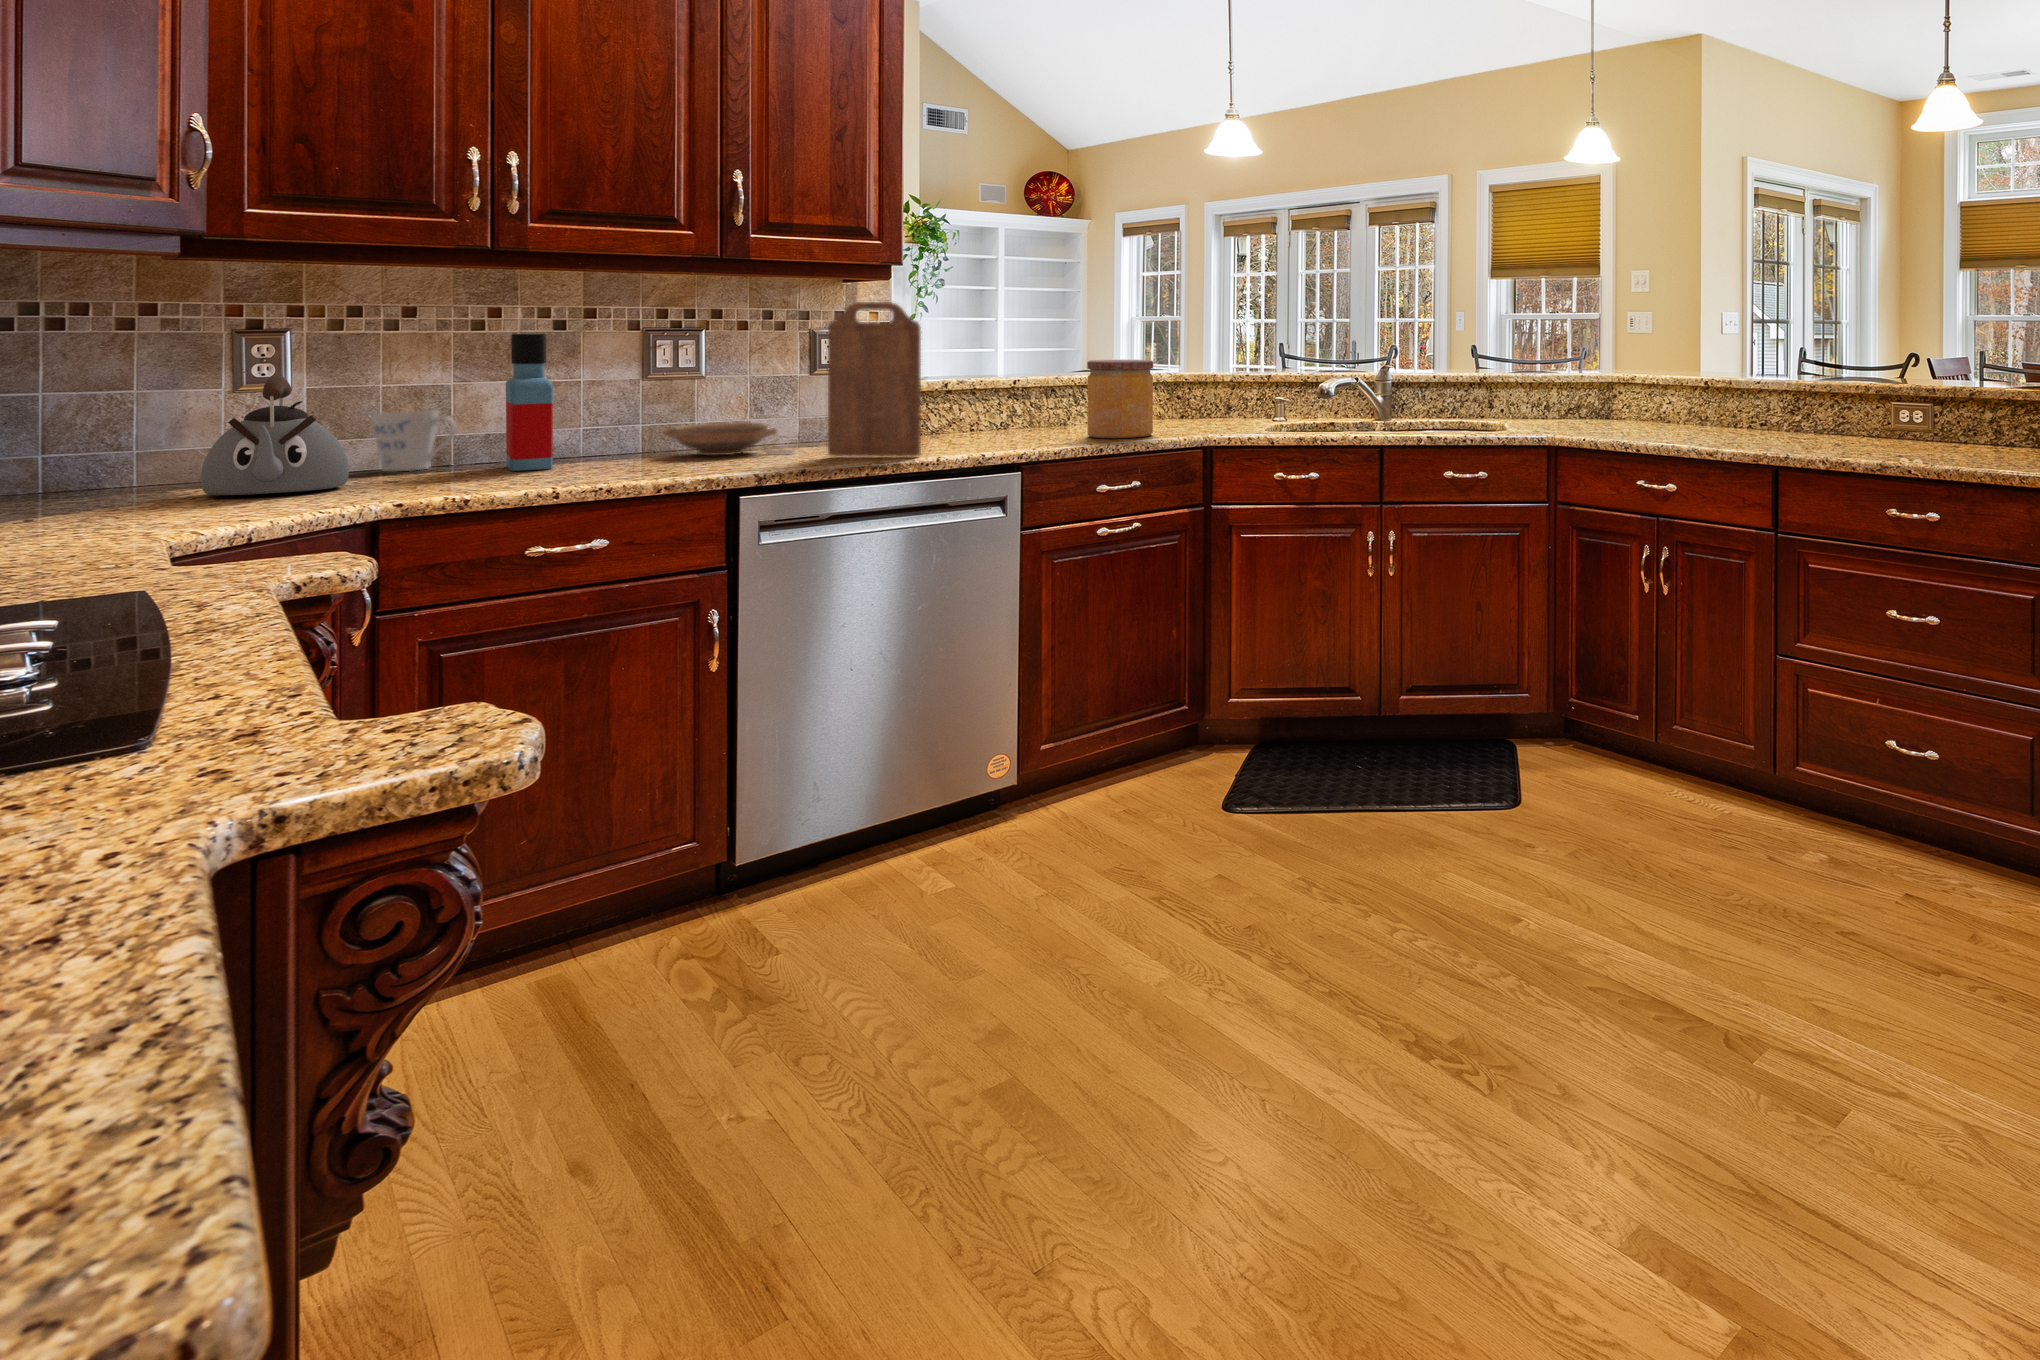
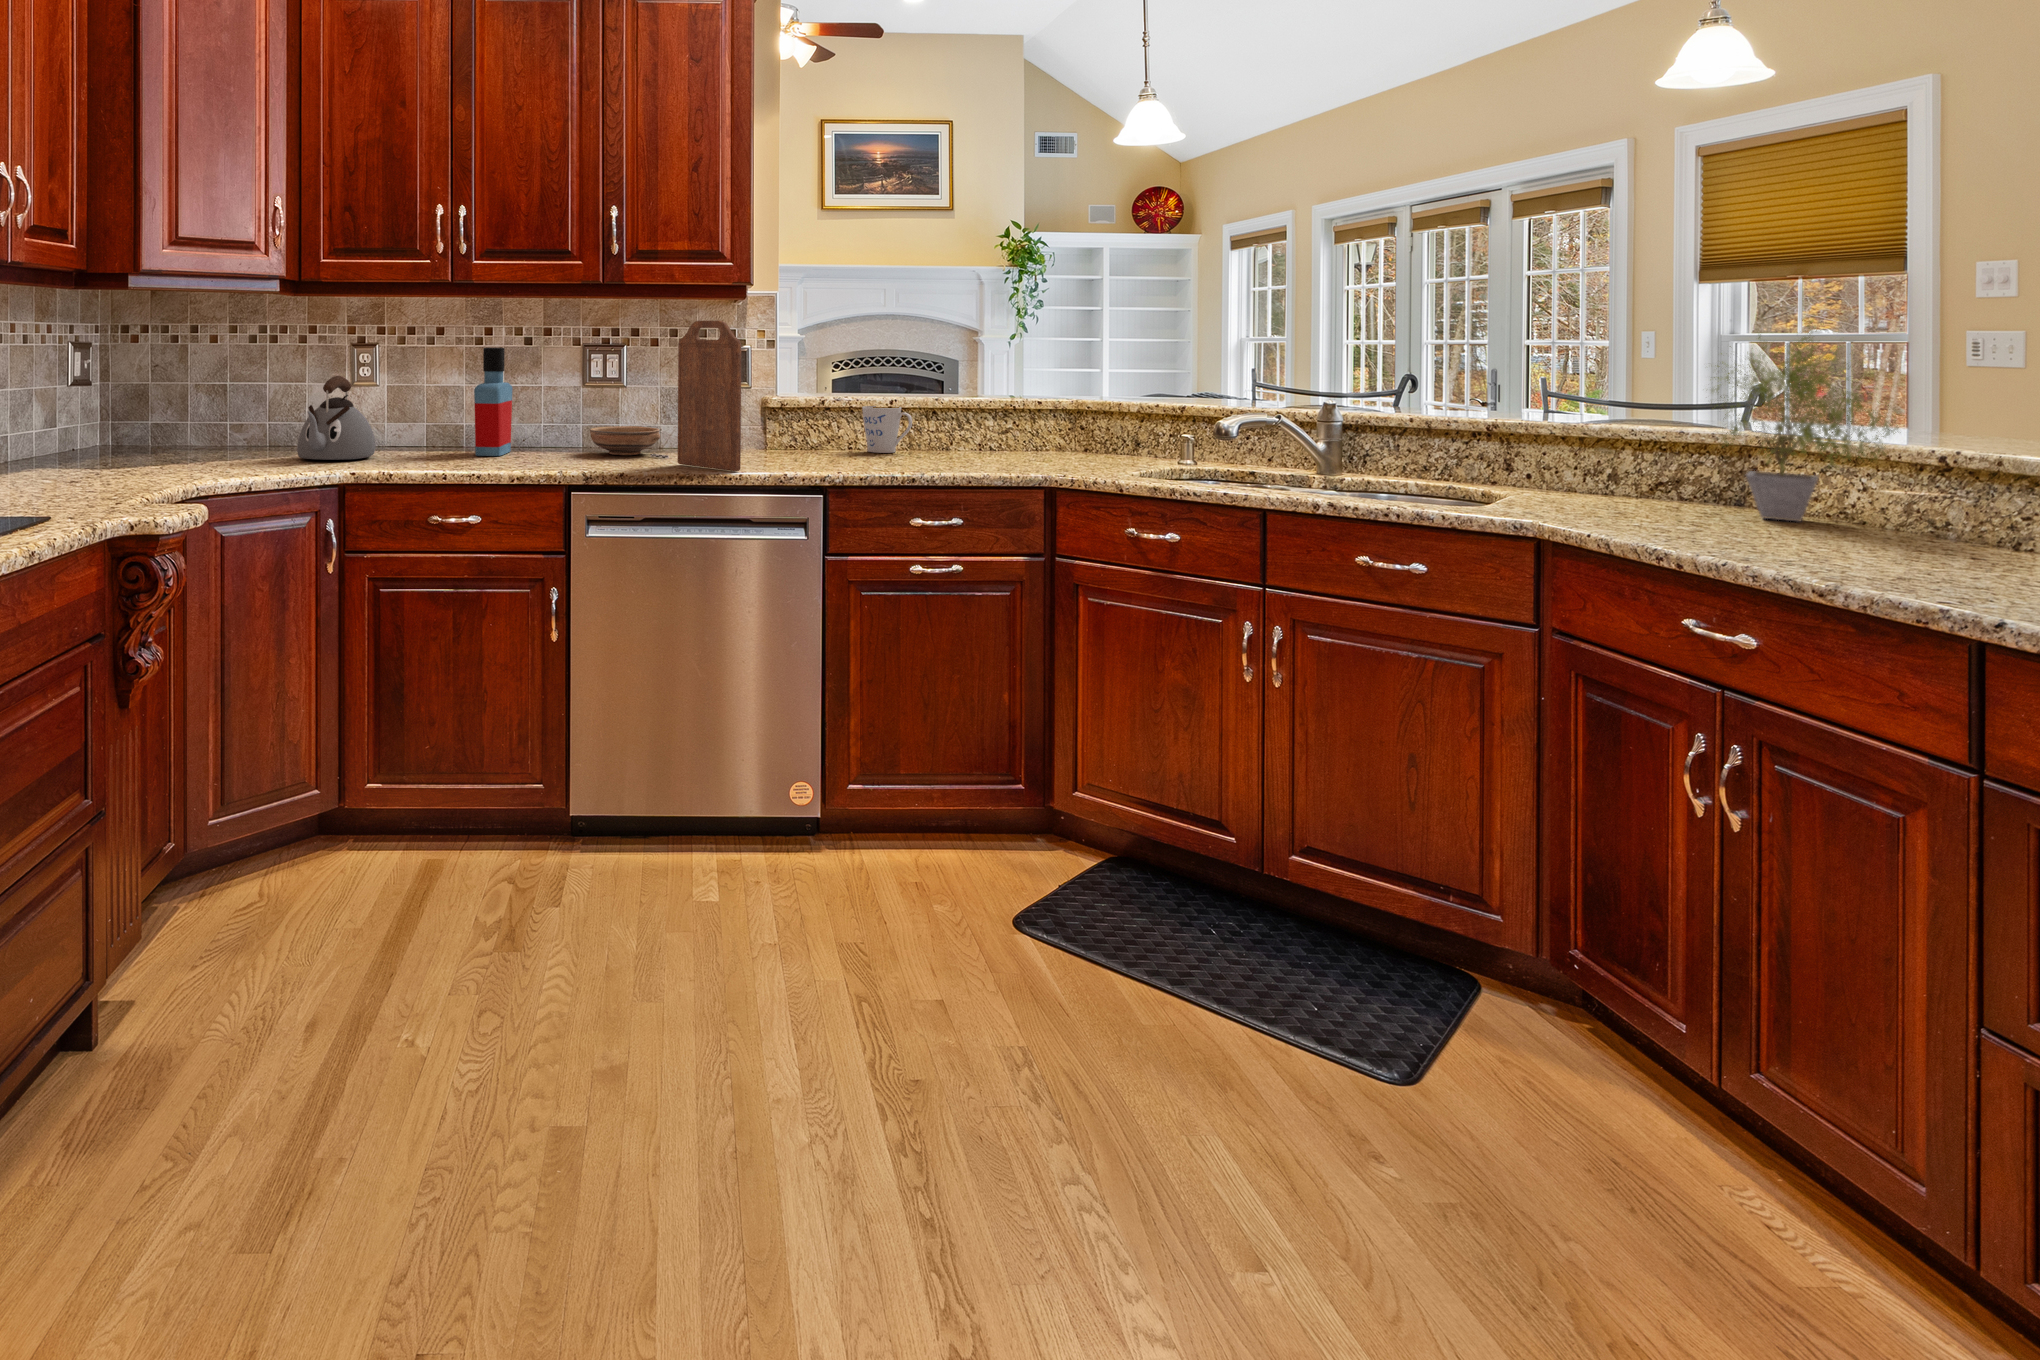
potted plant: none [1597,306,1692,424] -> present [1714,320,1898,521]
jar: present [1087,360,1153,438] -> none [936,382,1007,469]
mug: present [372,411,457,471] -> present [862,406,912,453]

